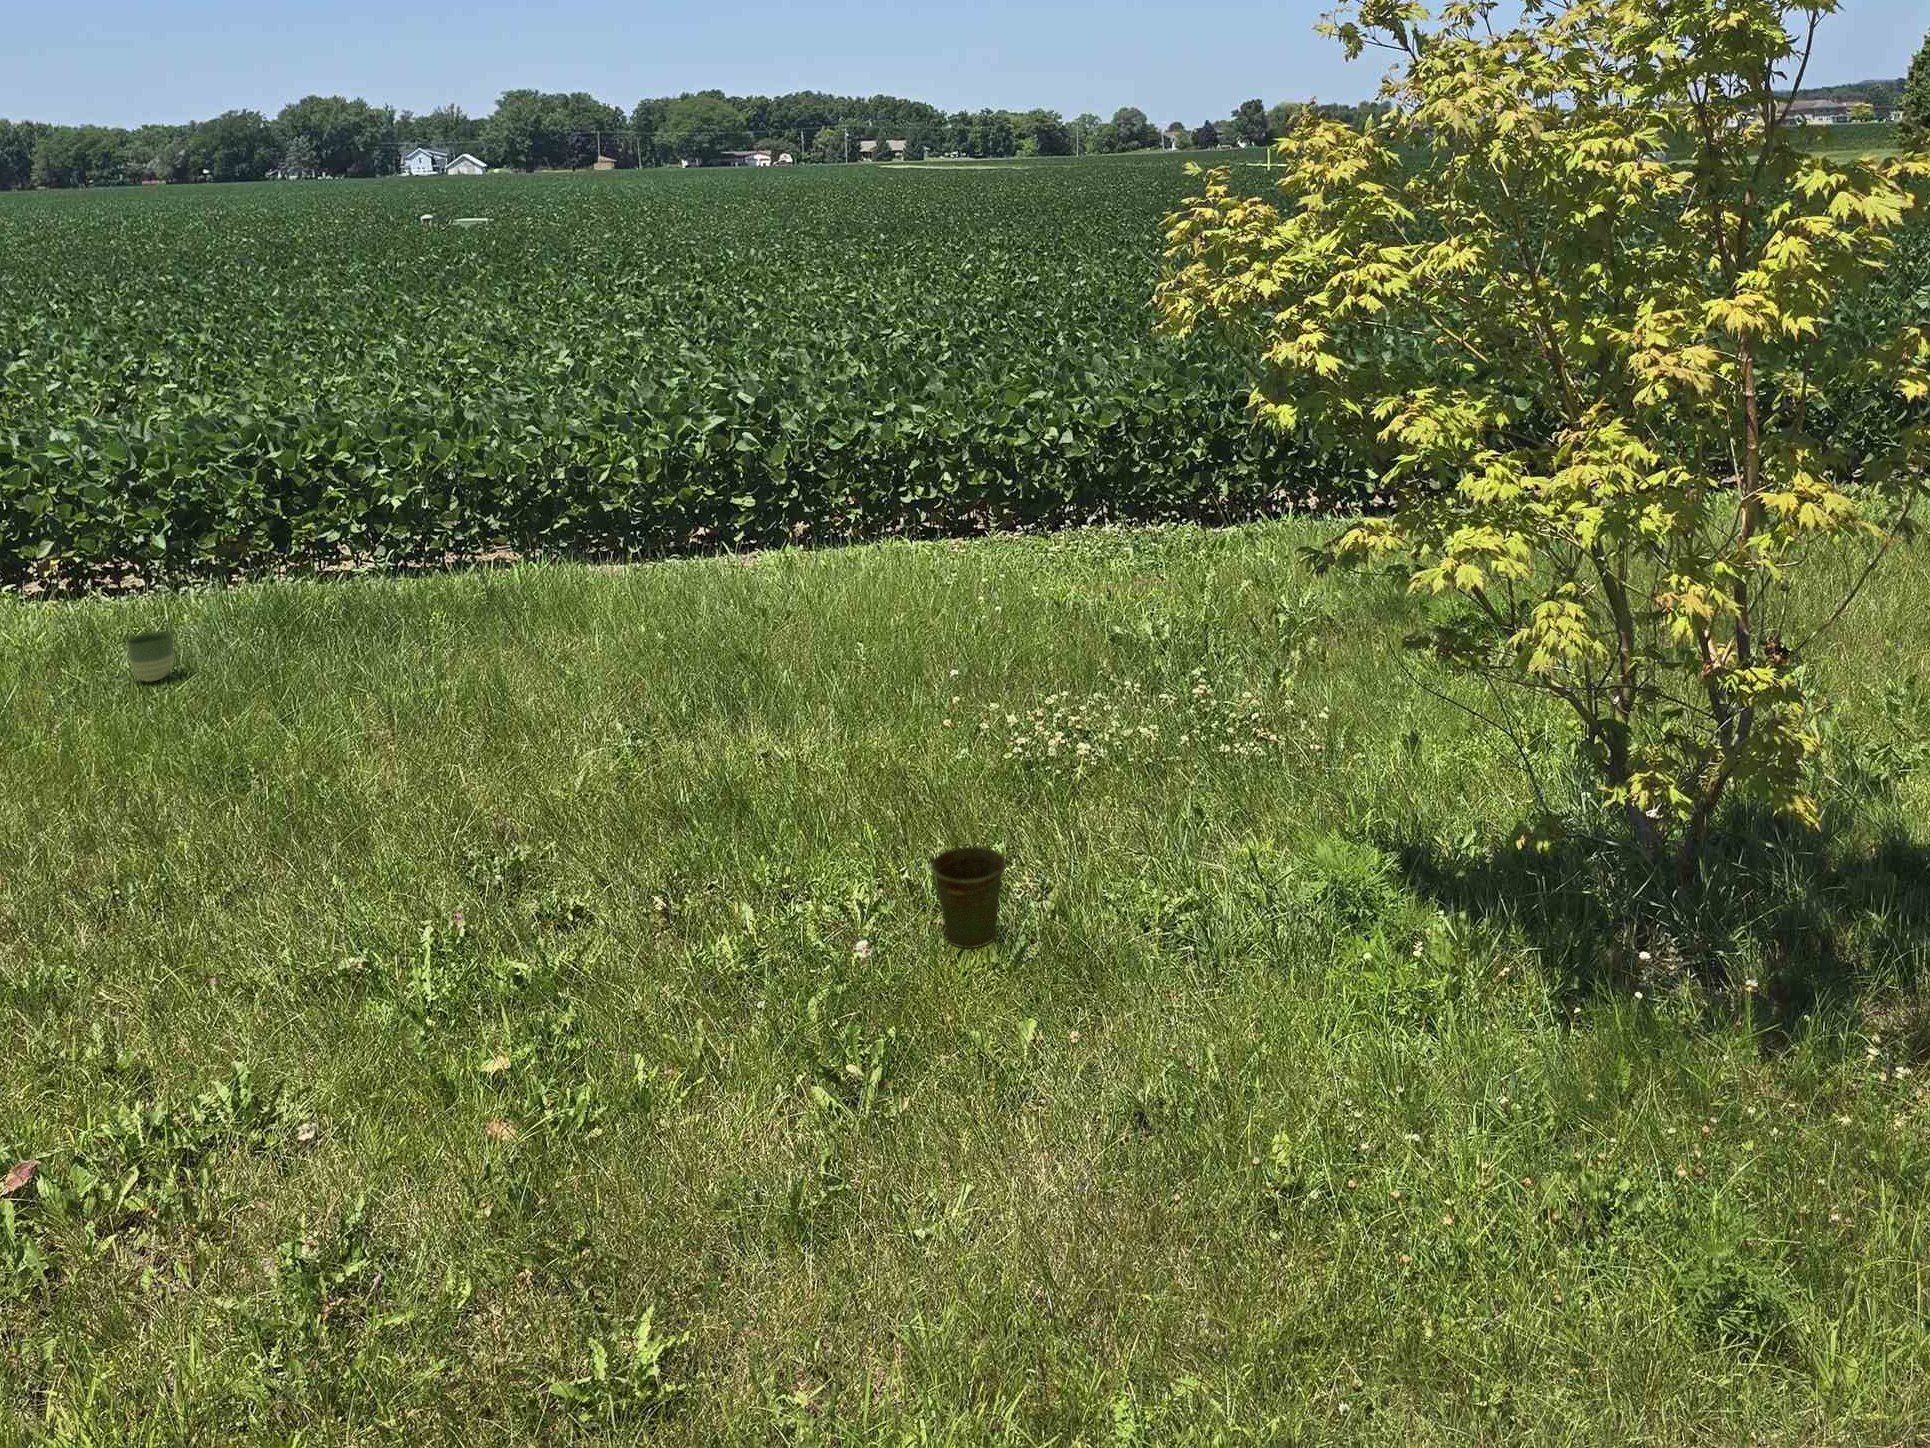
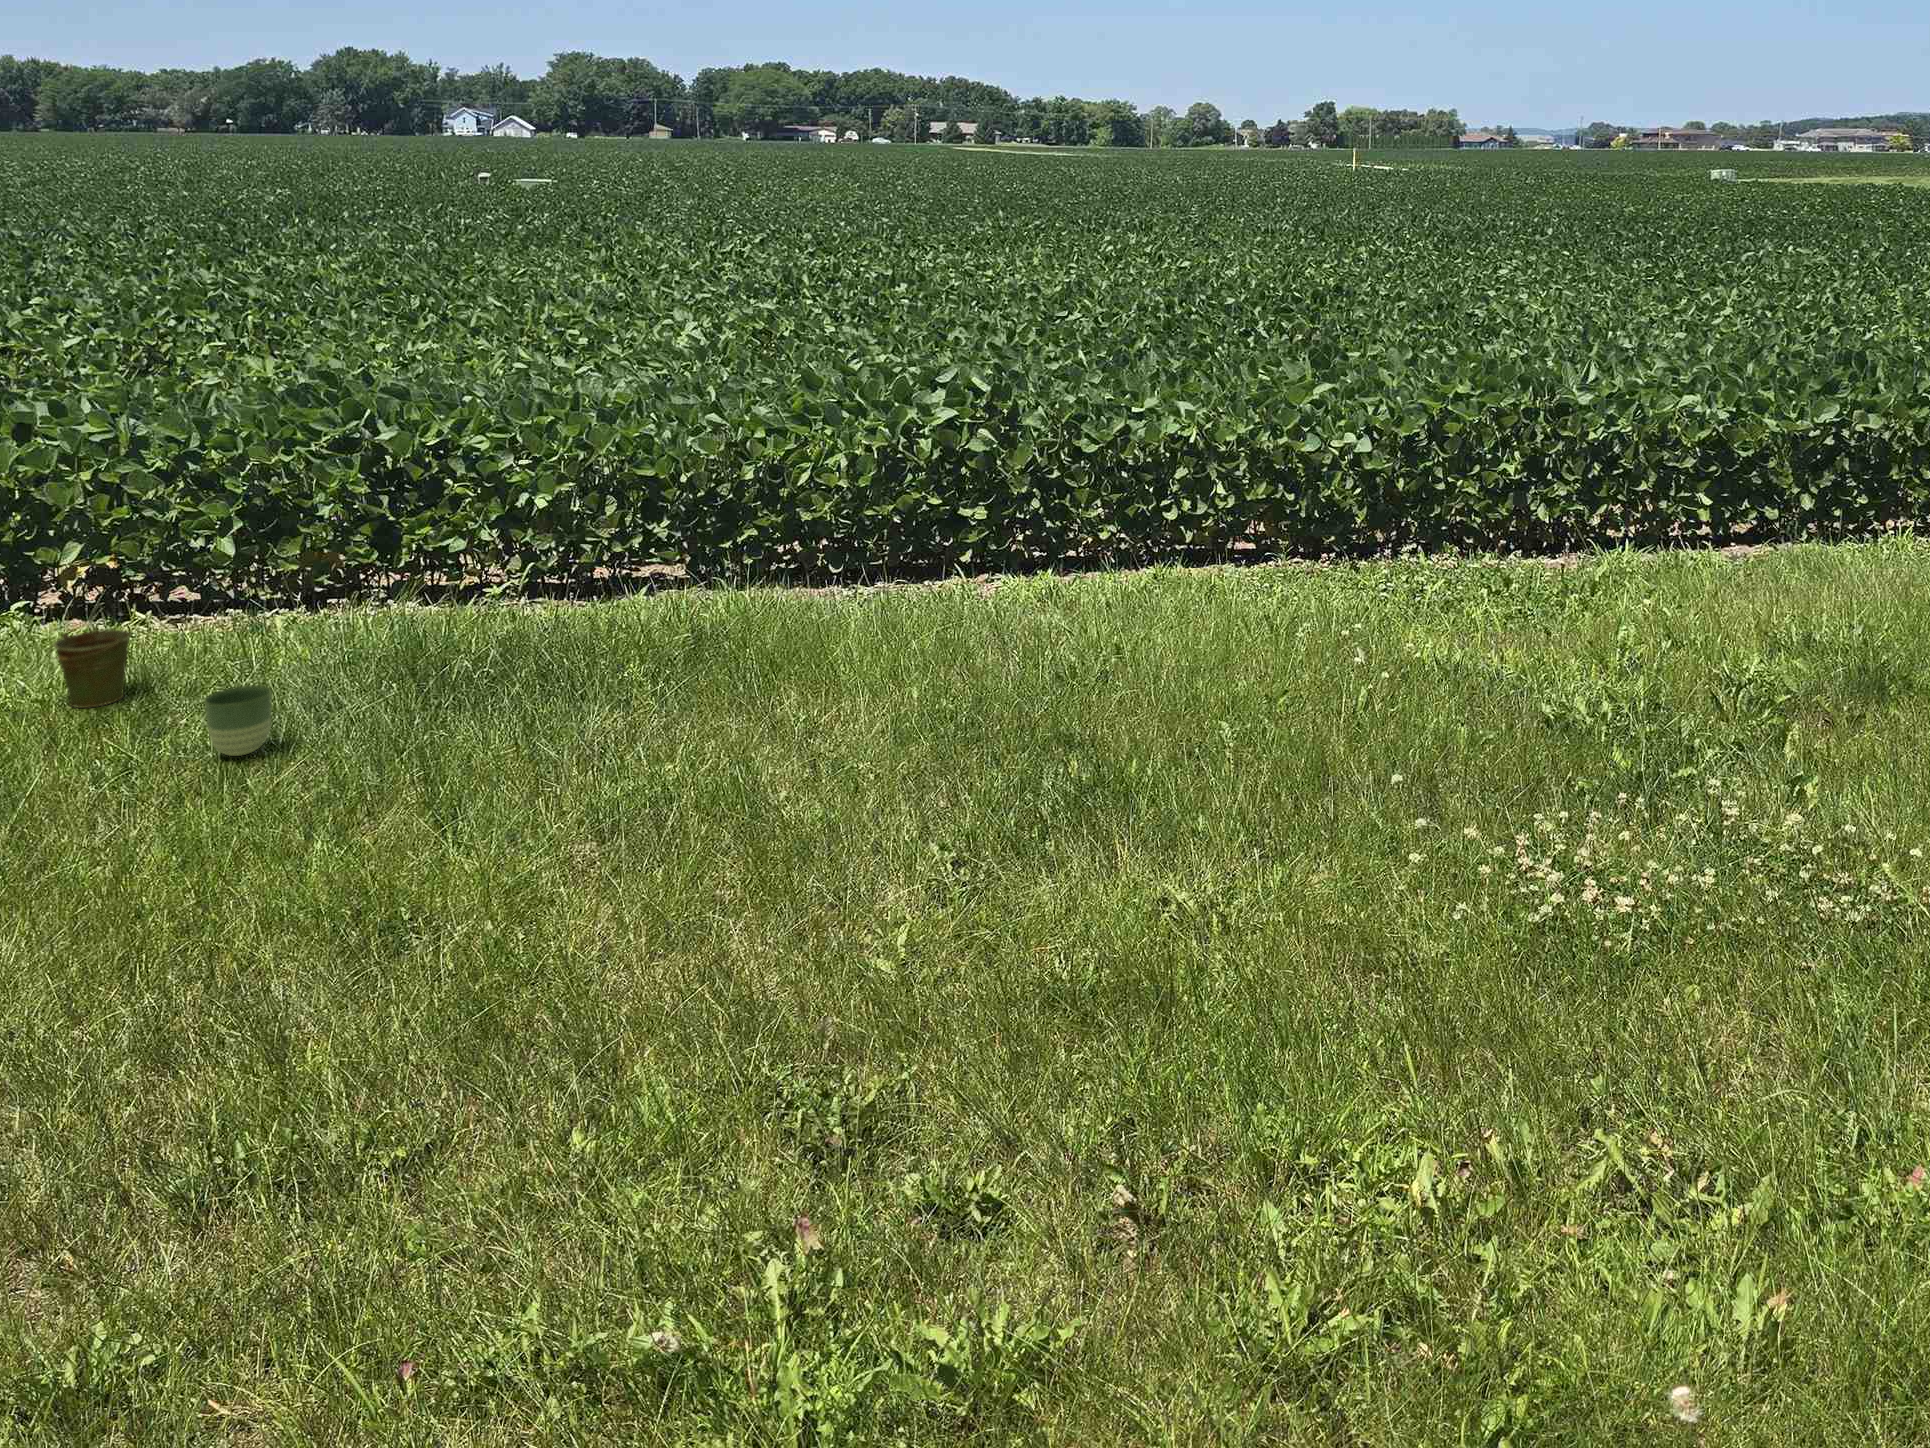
bucket: present [929,847,1007,948] -> present [52,629,131,708]

